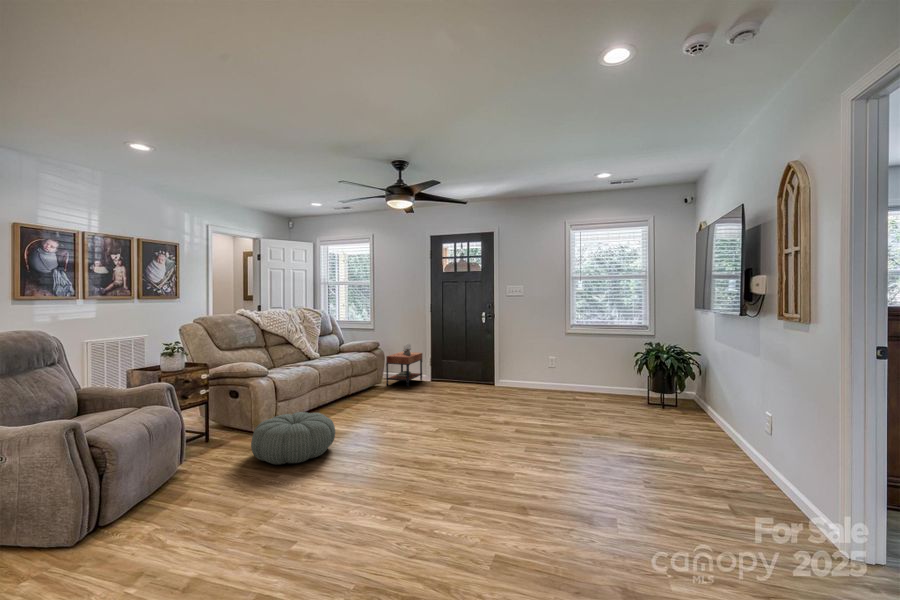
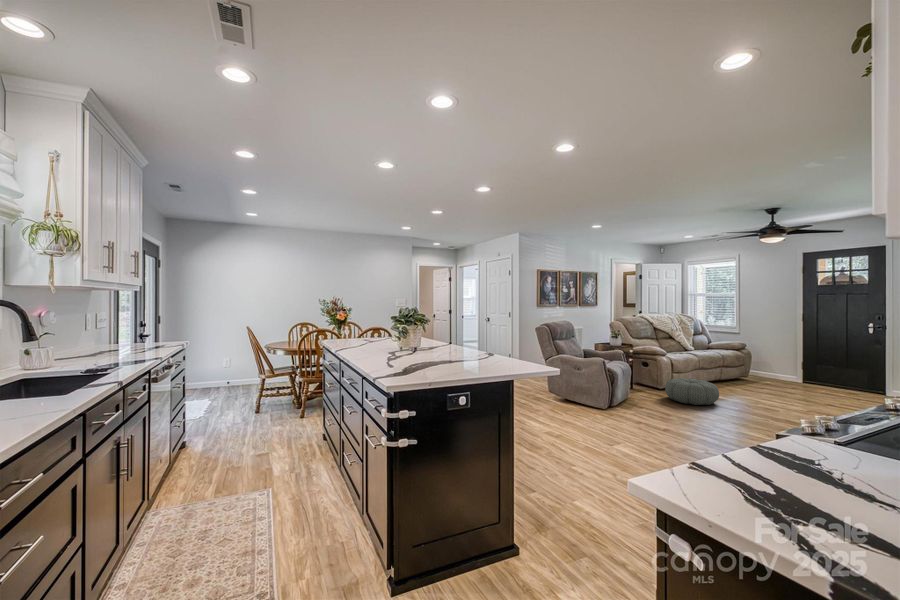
side table: present [386,344,422,387] -> none [753,347,792,383]

